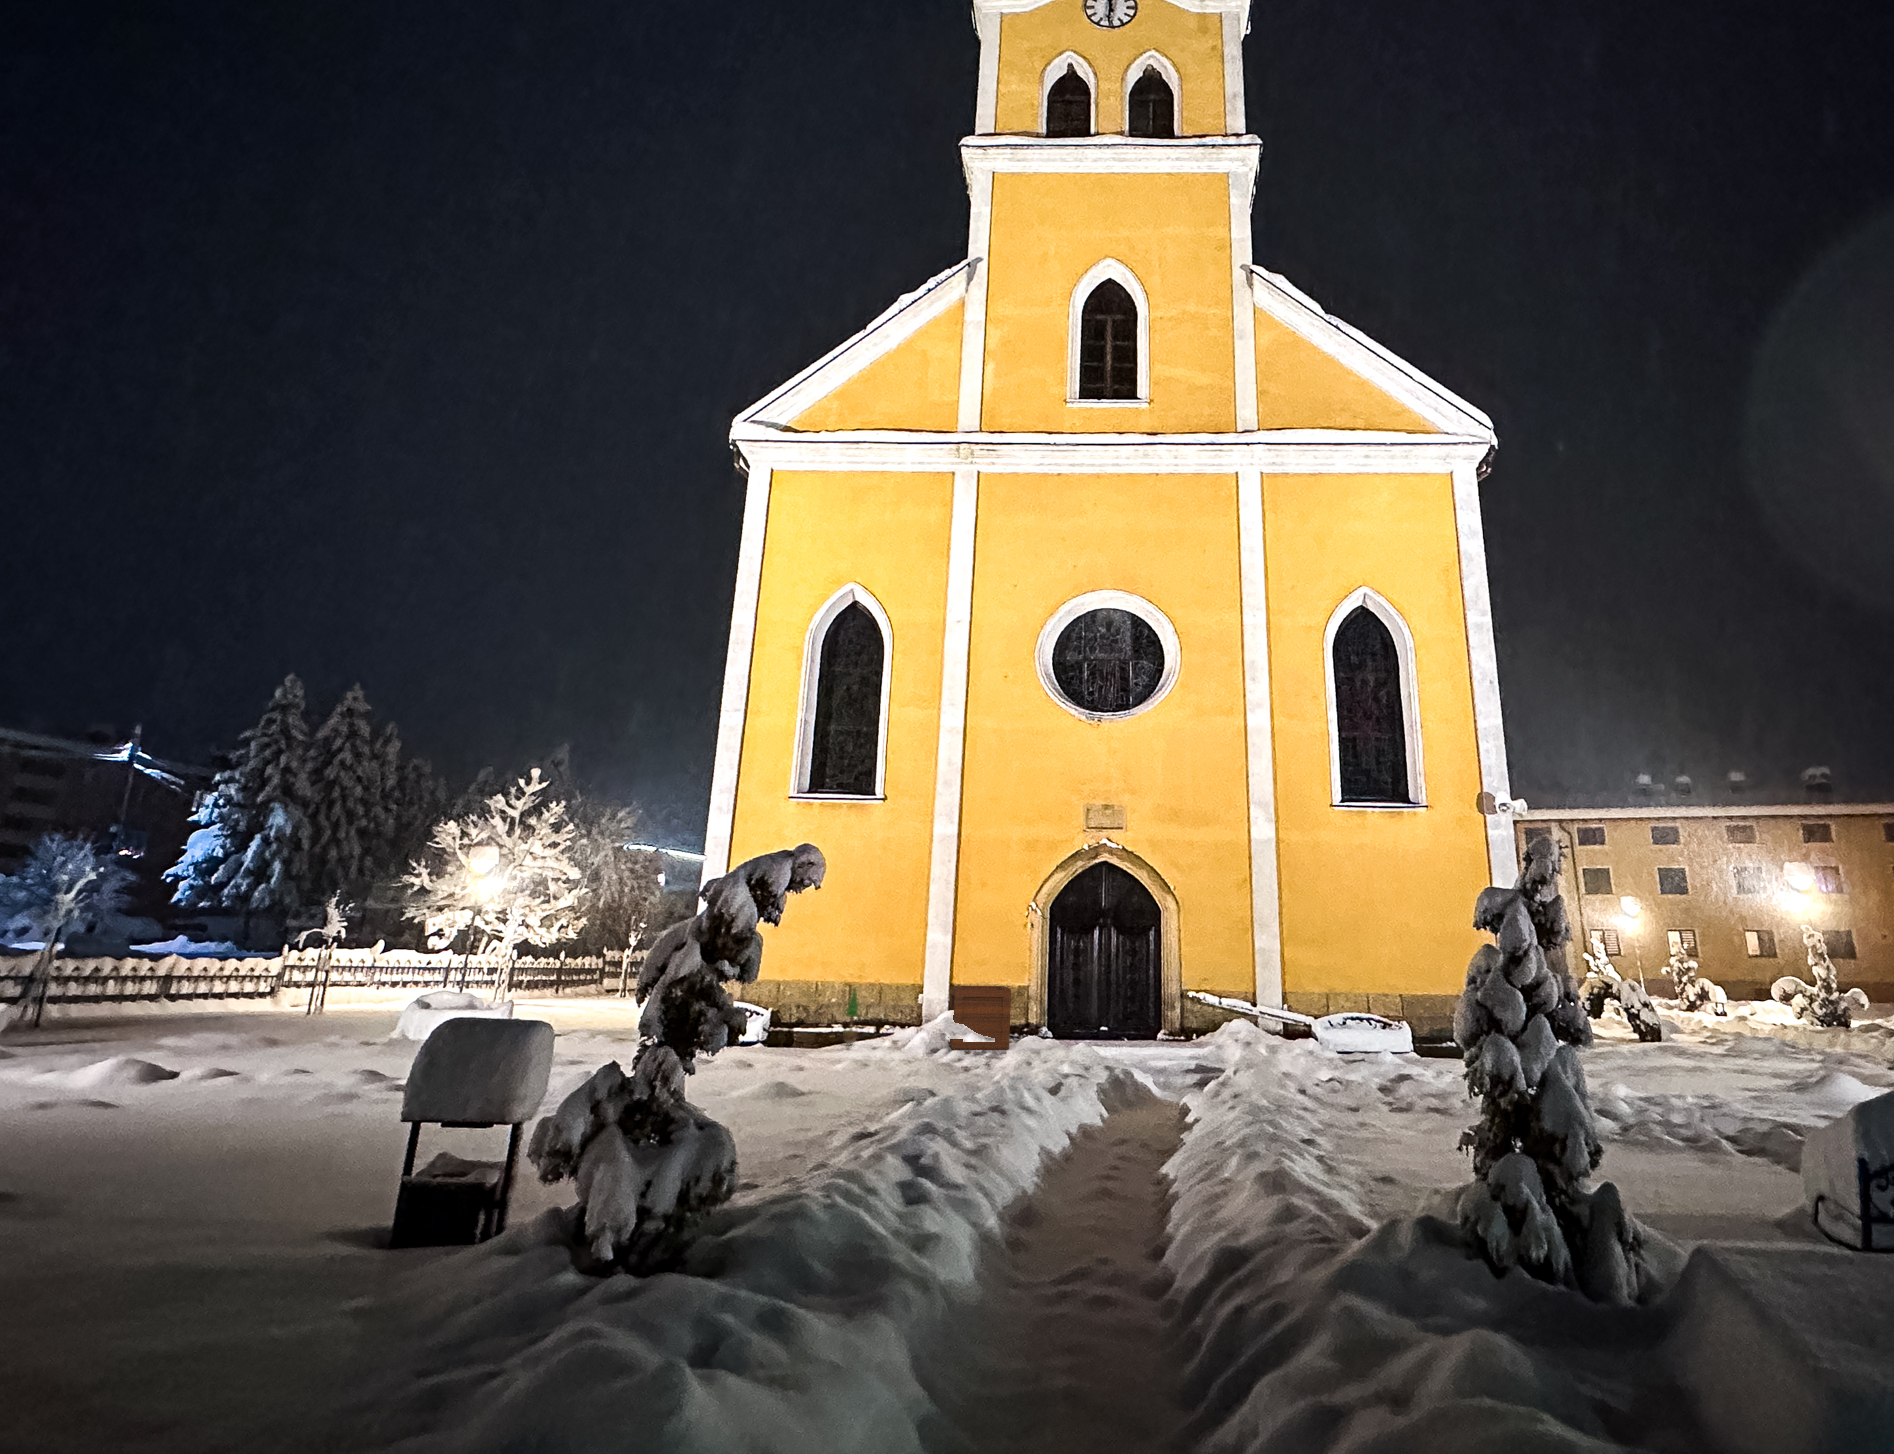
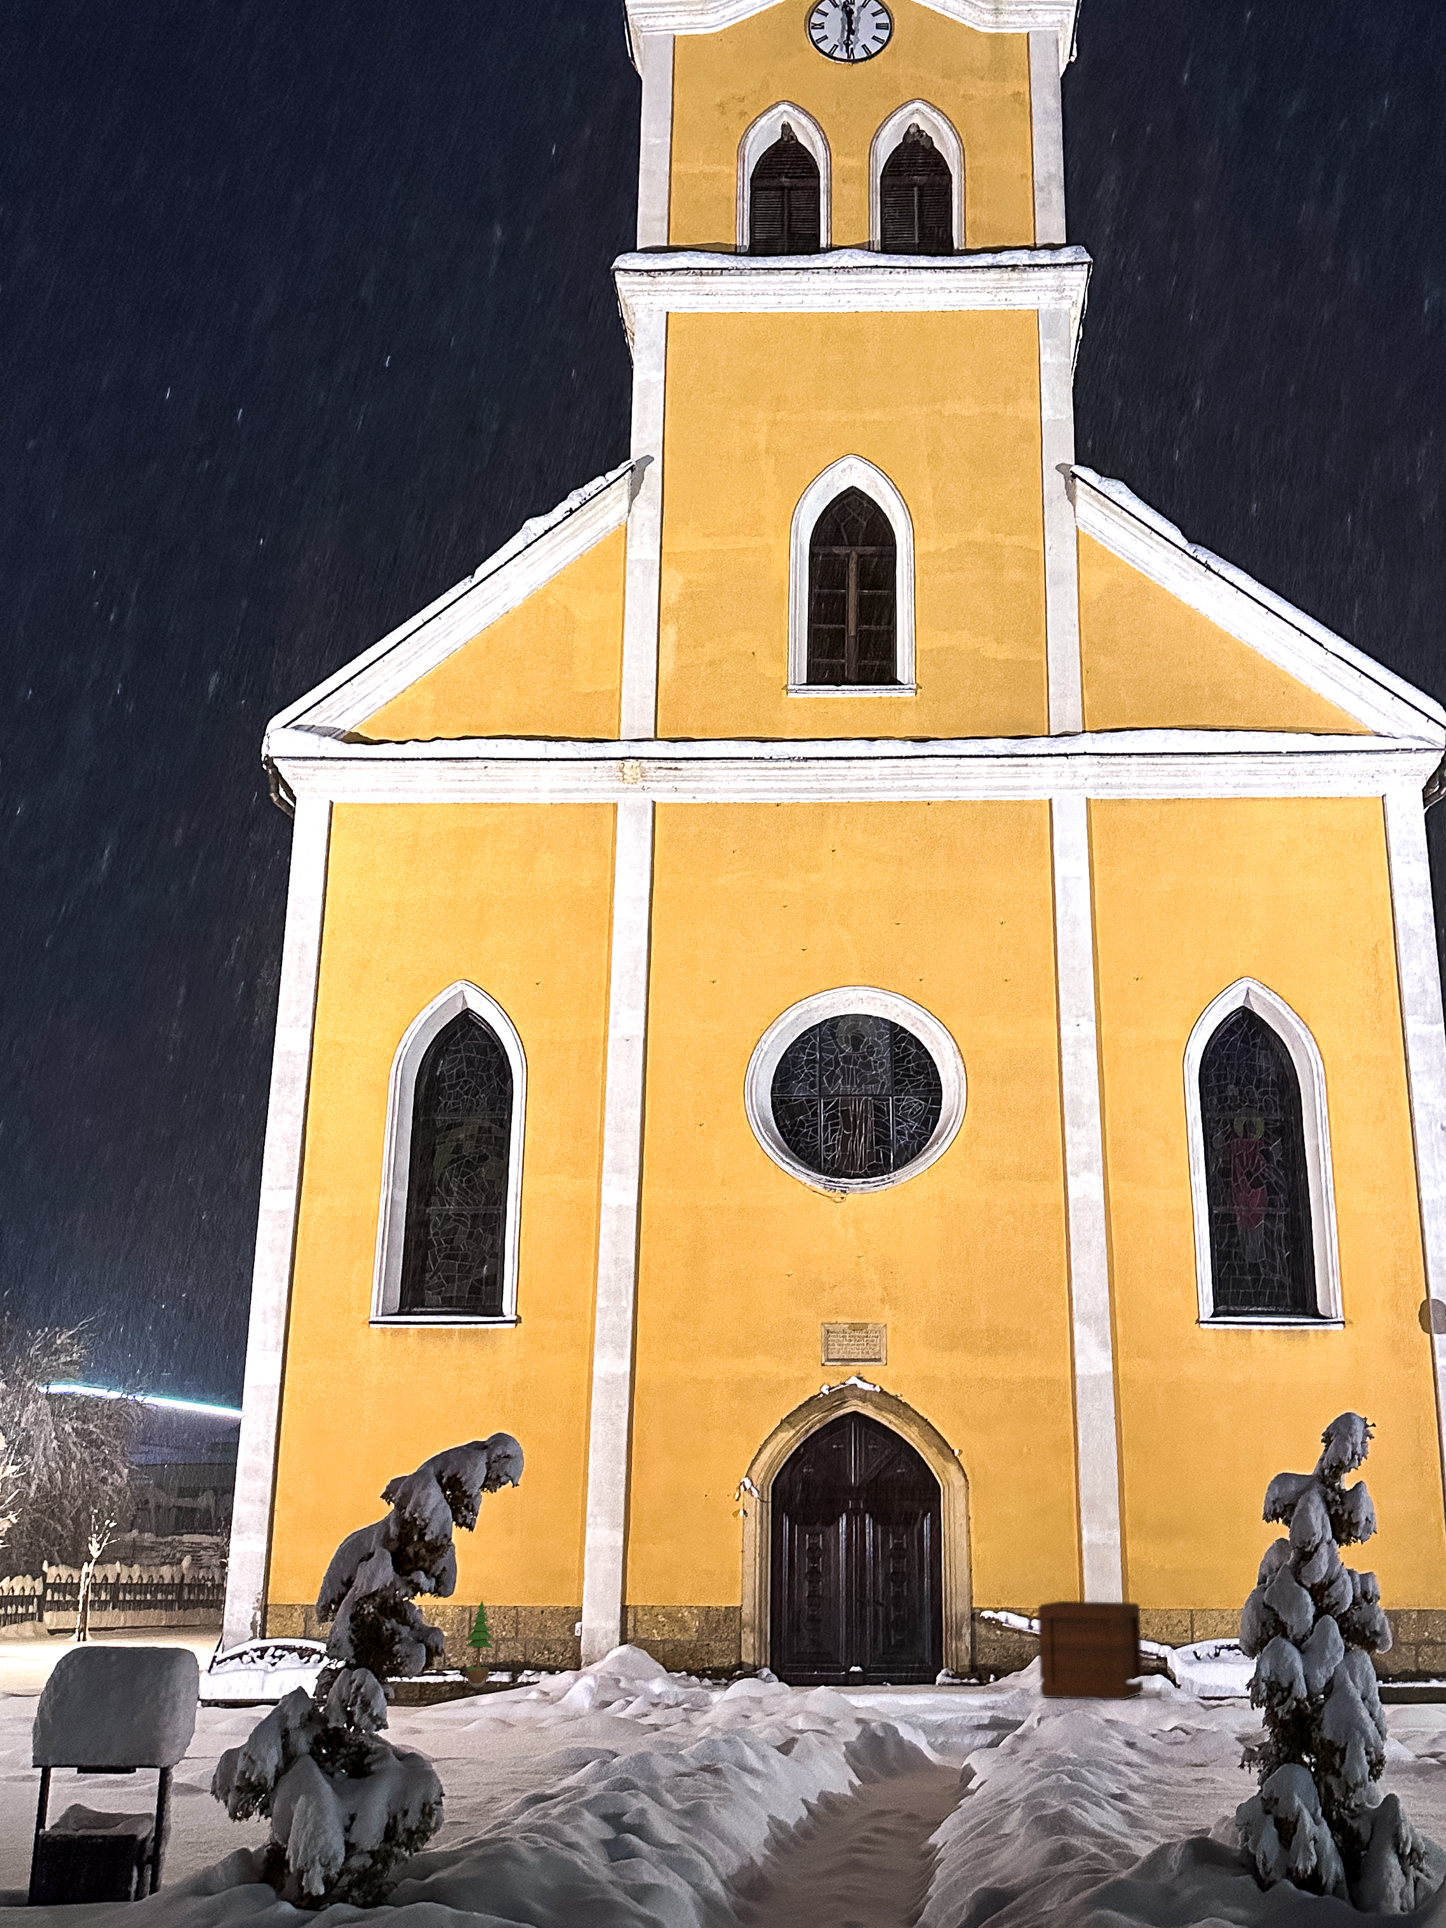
wooden crate: present [948,986,1011,1050] -> present [1038,1601,1143,1700]

